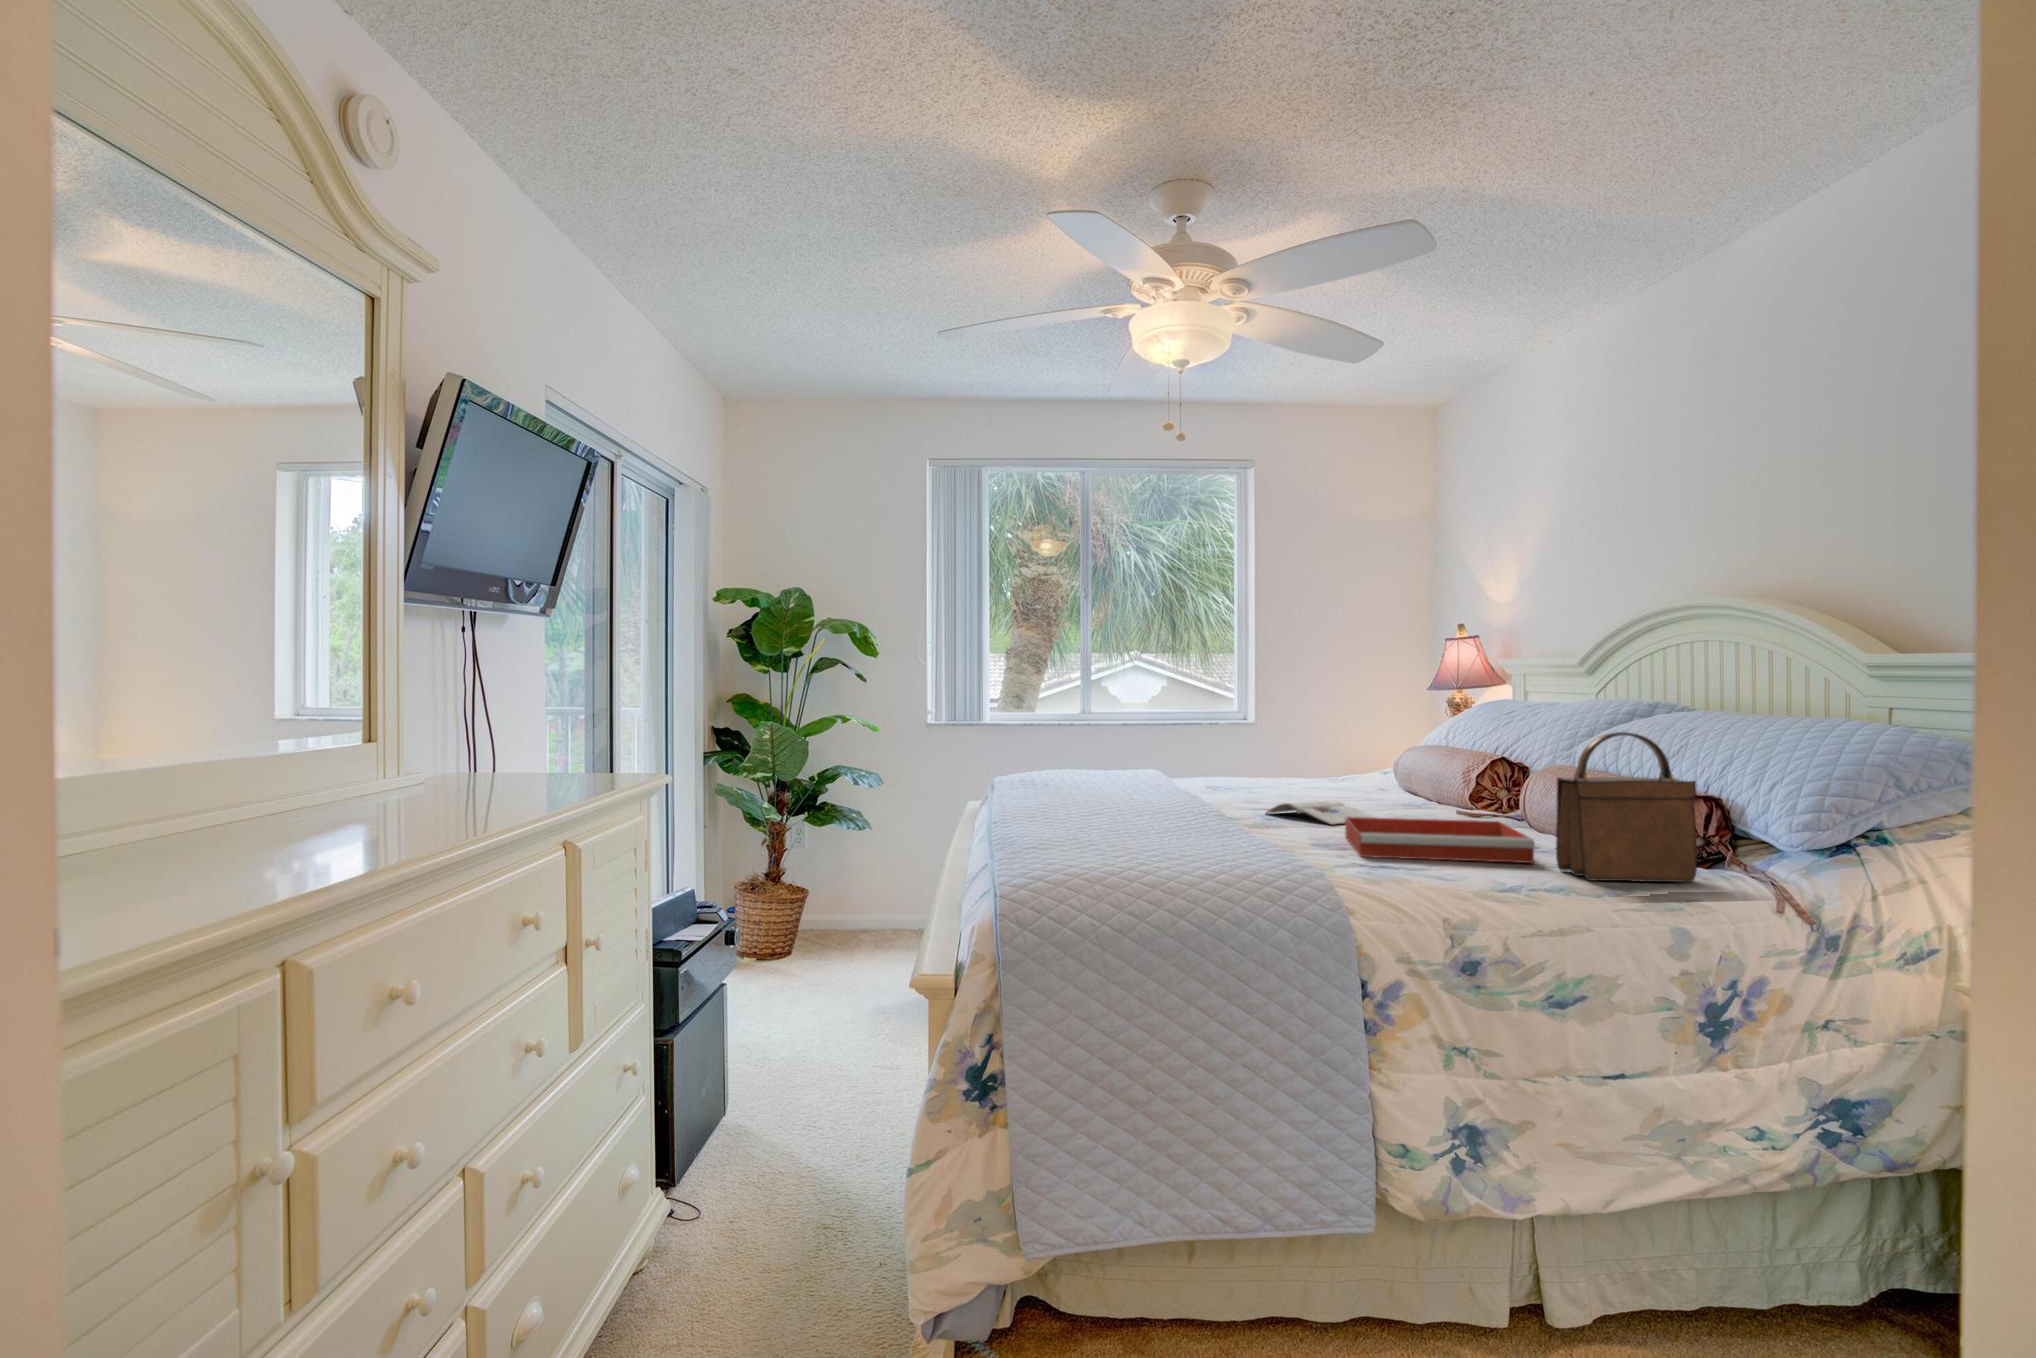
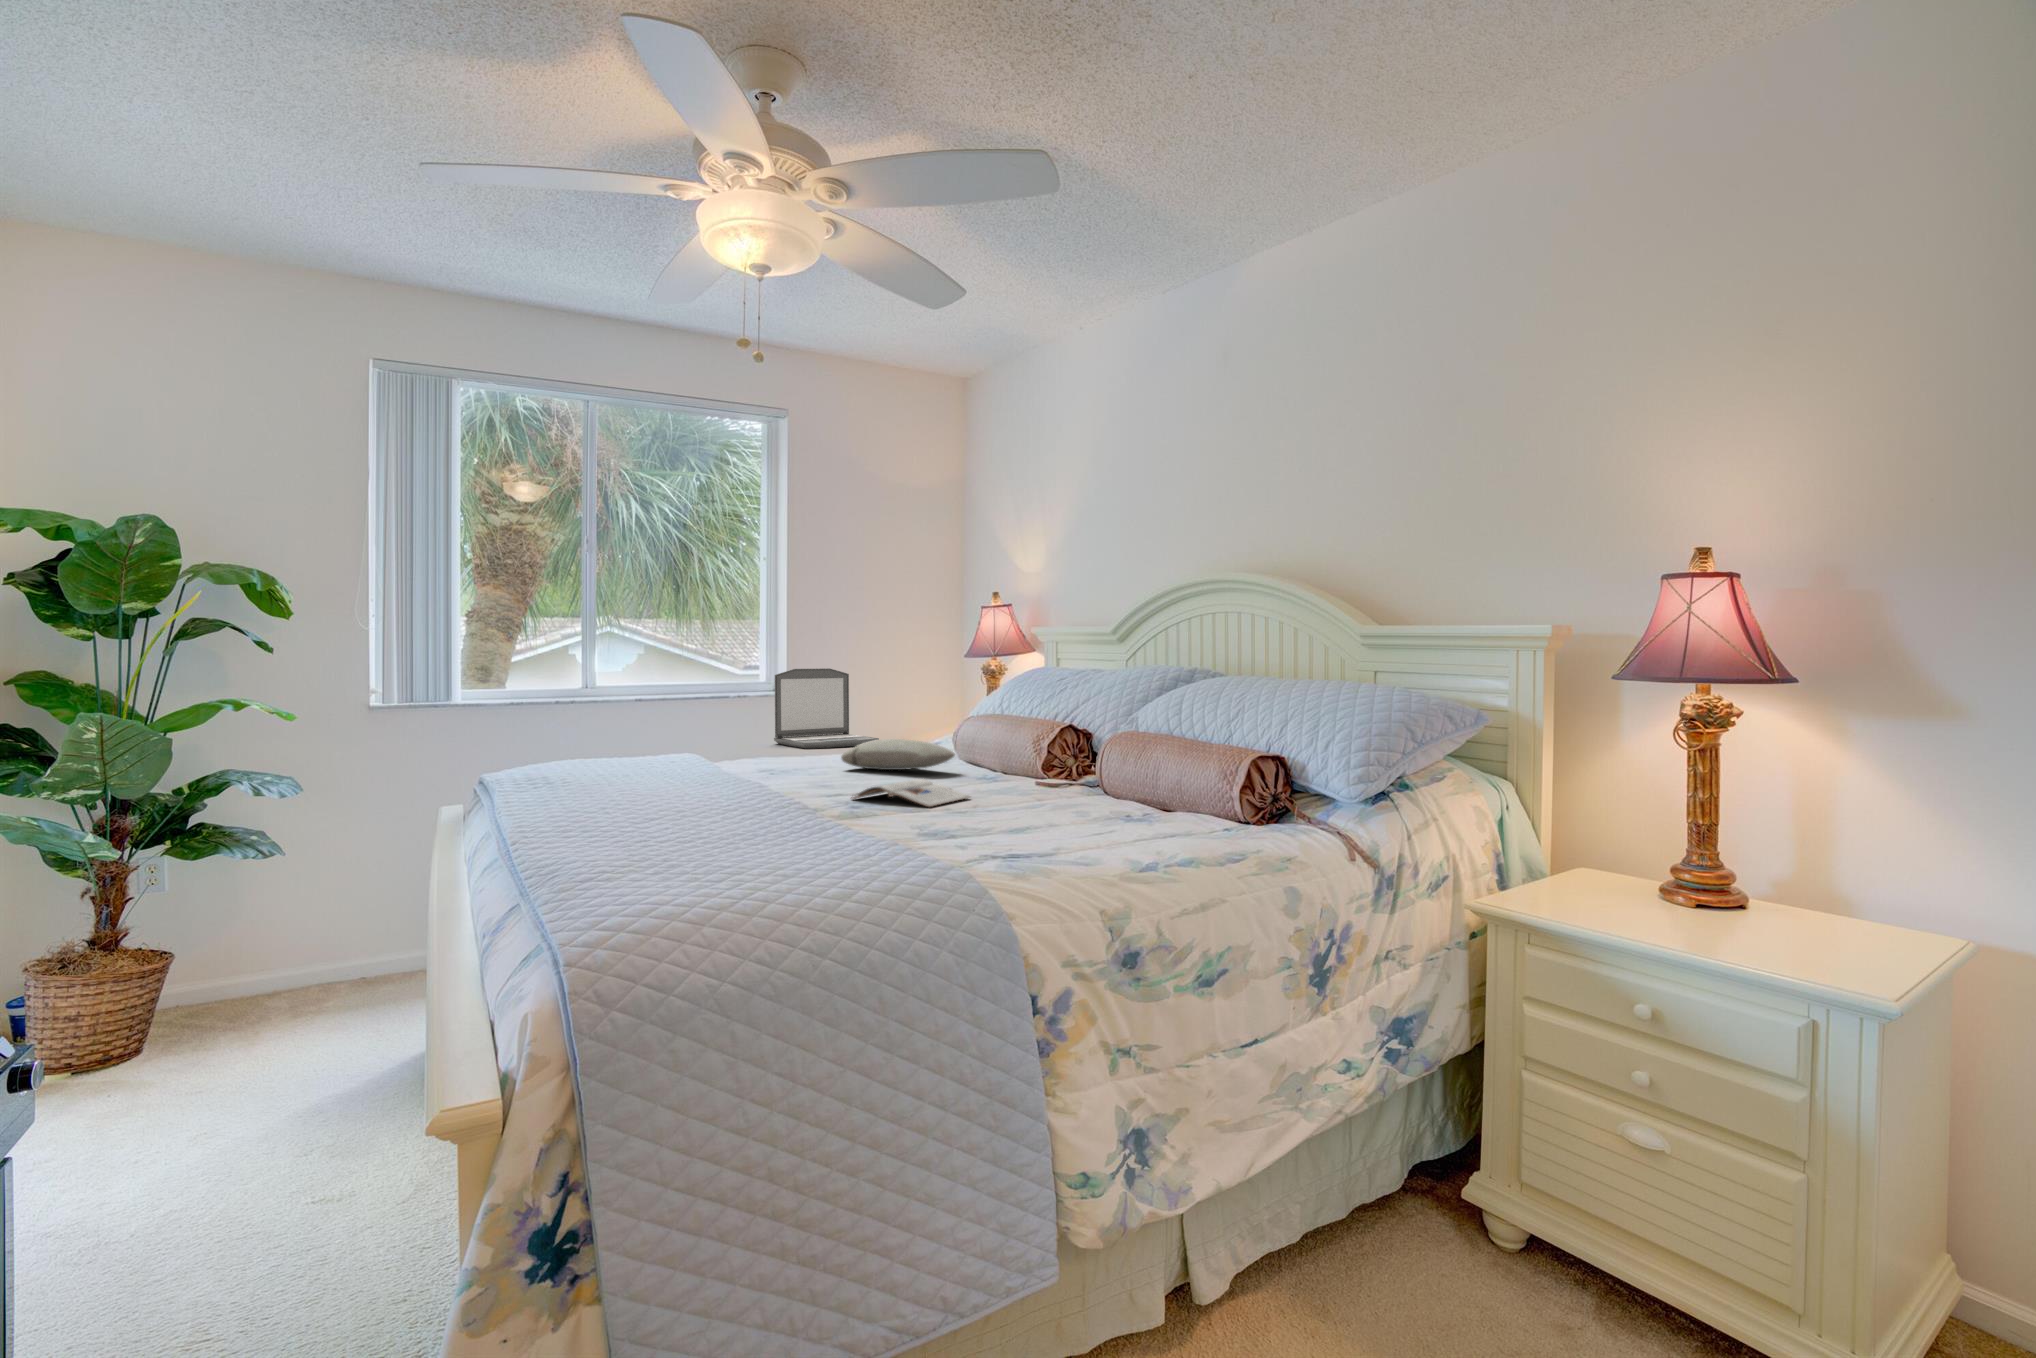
laptop: none [1231,695,1332,770] -> present [774,668,879,749]
handbag: present [1556,732,1697,882] -> none [1173,699,1289,848]
pillow: none [1276,764,1387,792] -> present [841,739,955,770]
tray: present [1345,817,1535,863] -> none [954,792,1151,844]

